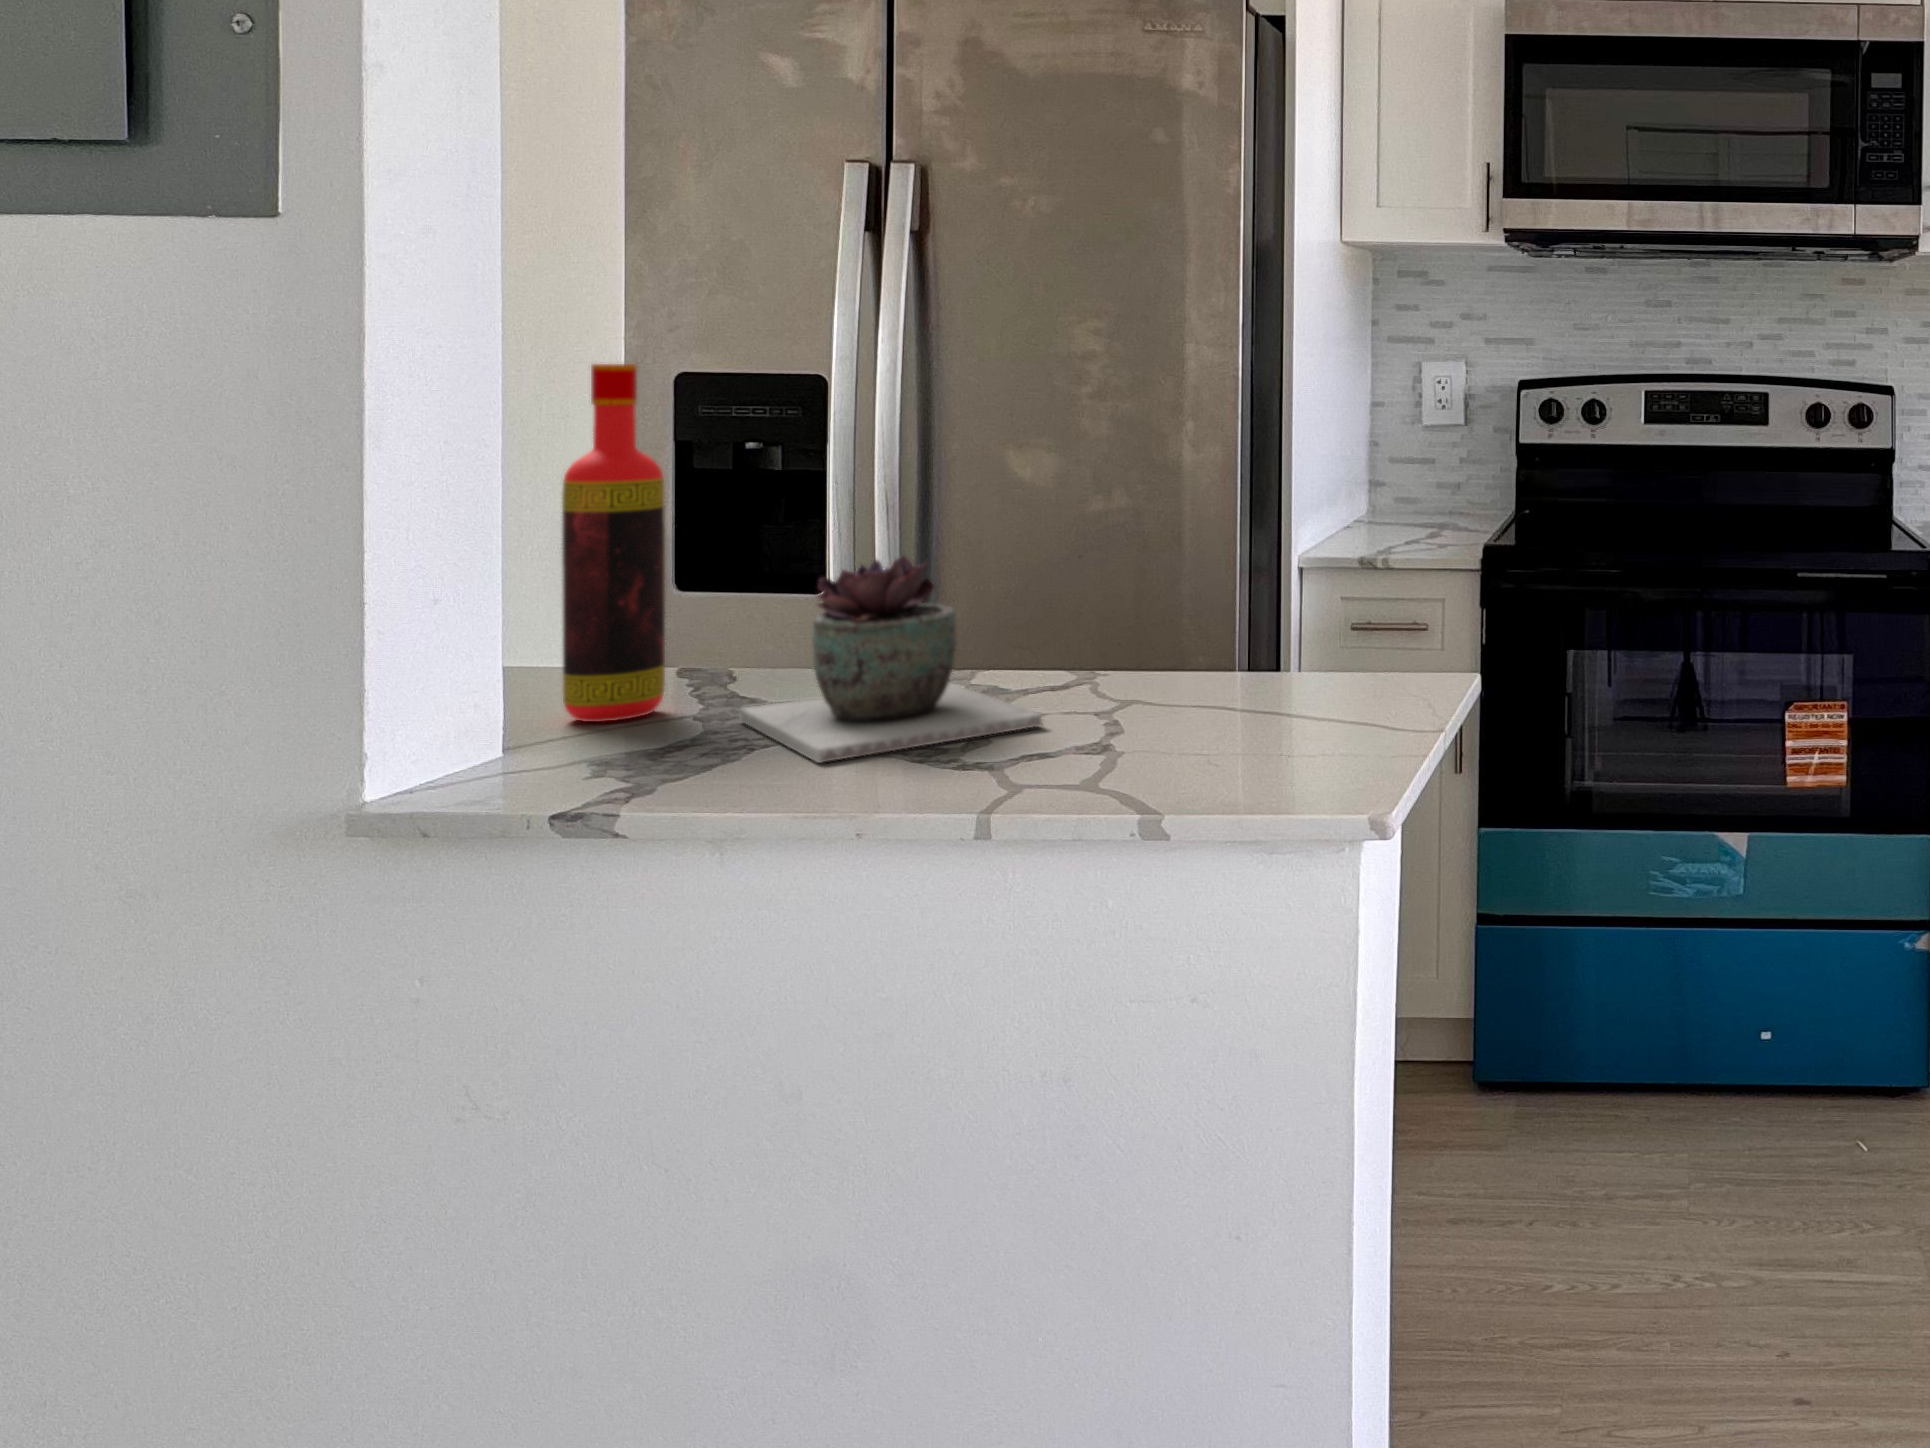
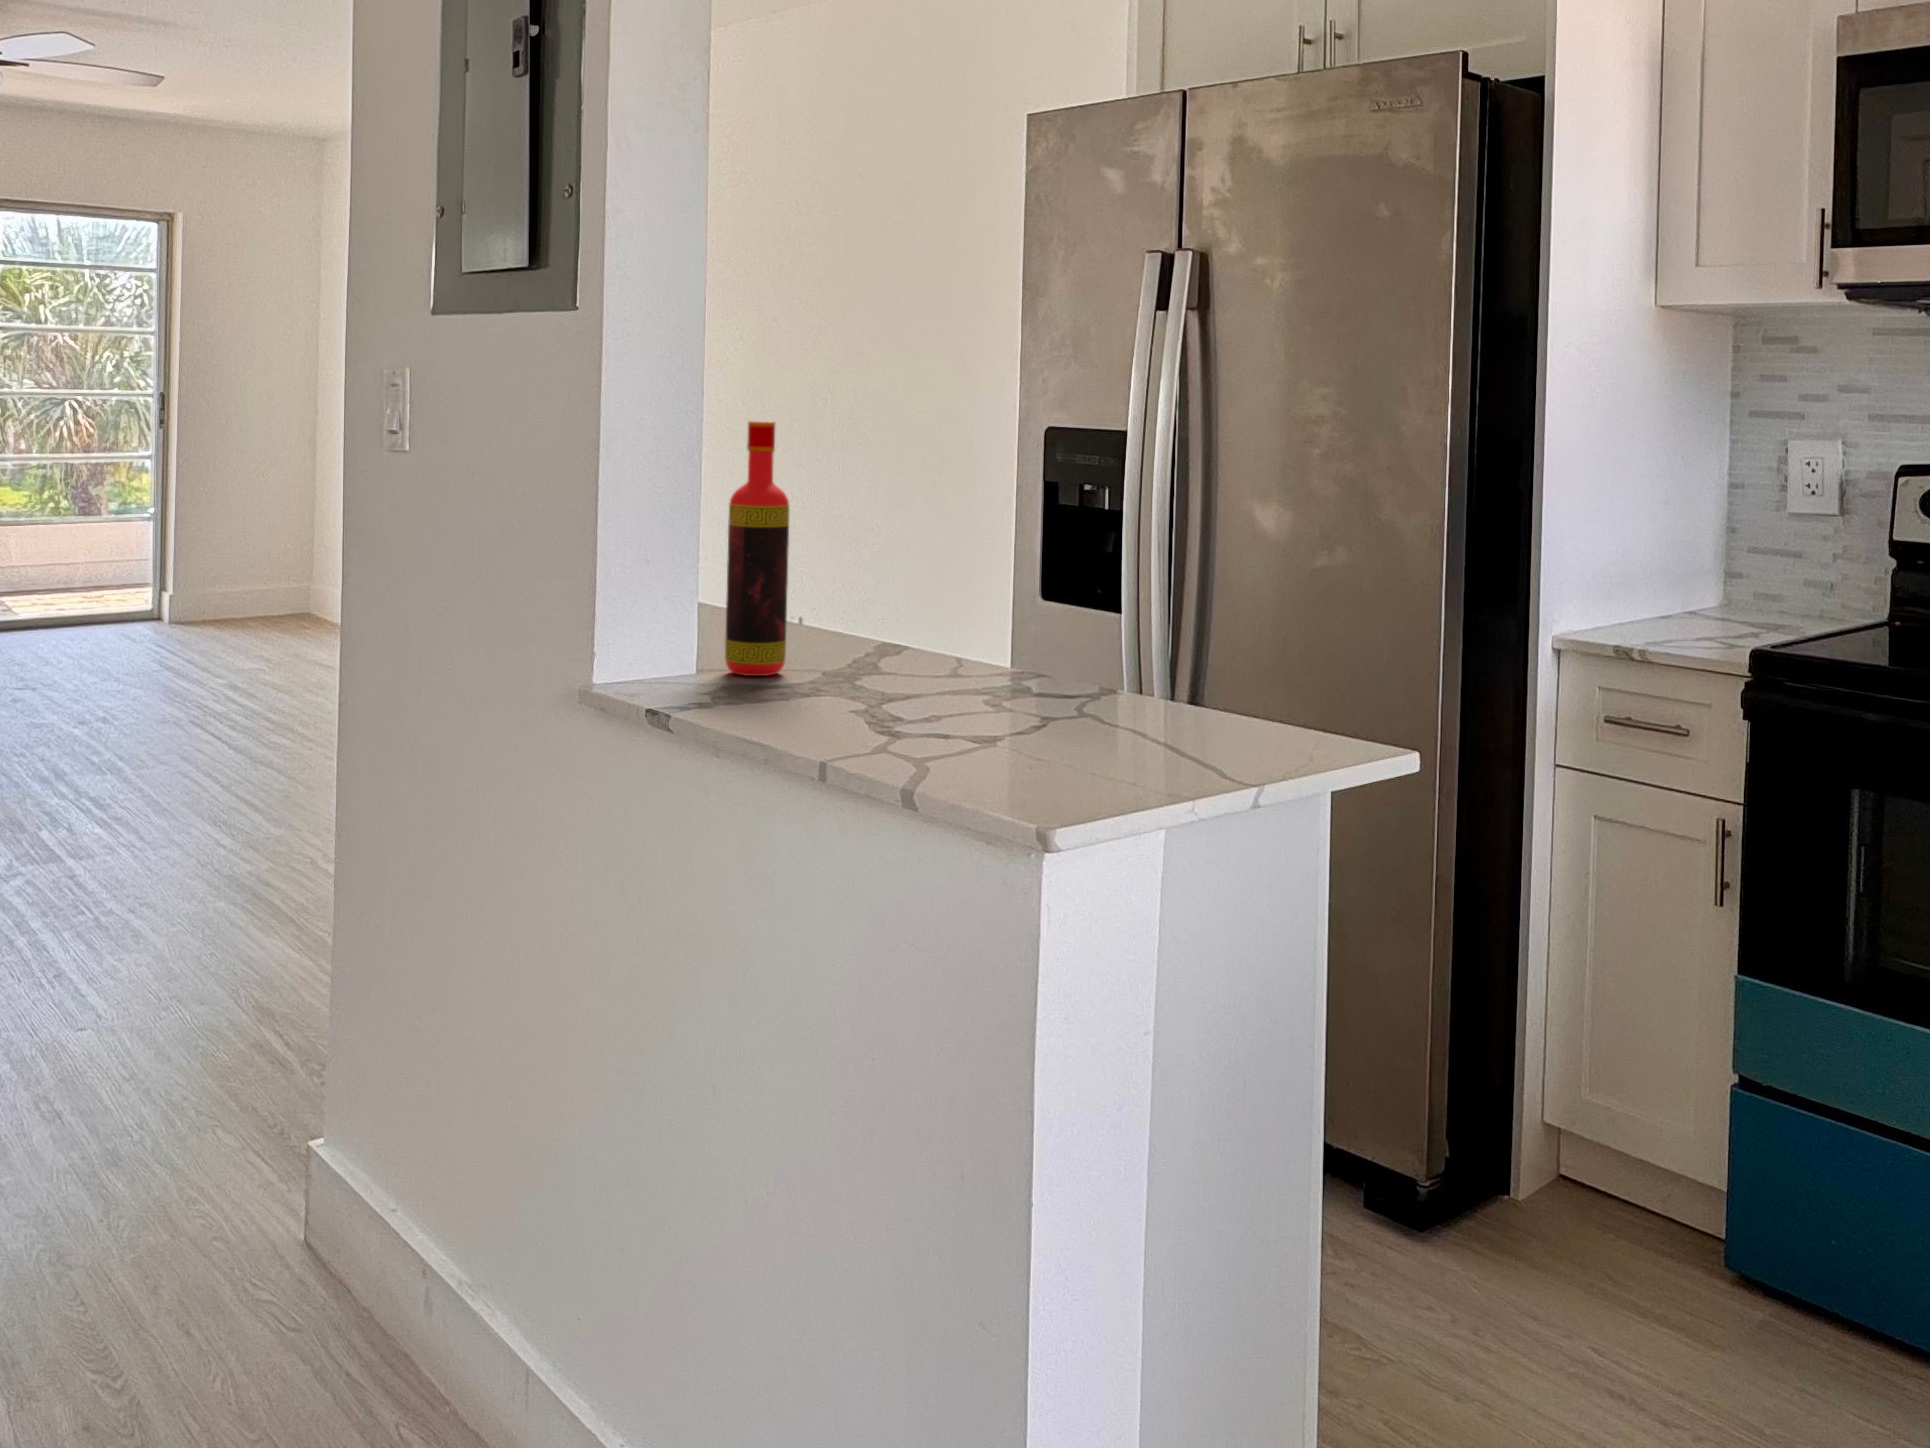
succulent plant: present [739,557,1042,763] -> none [771,579,951,729]

